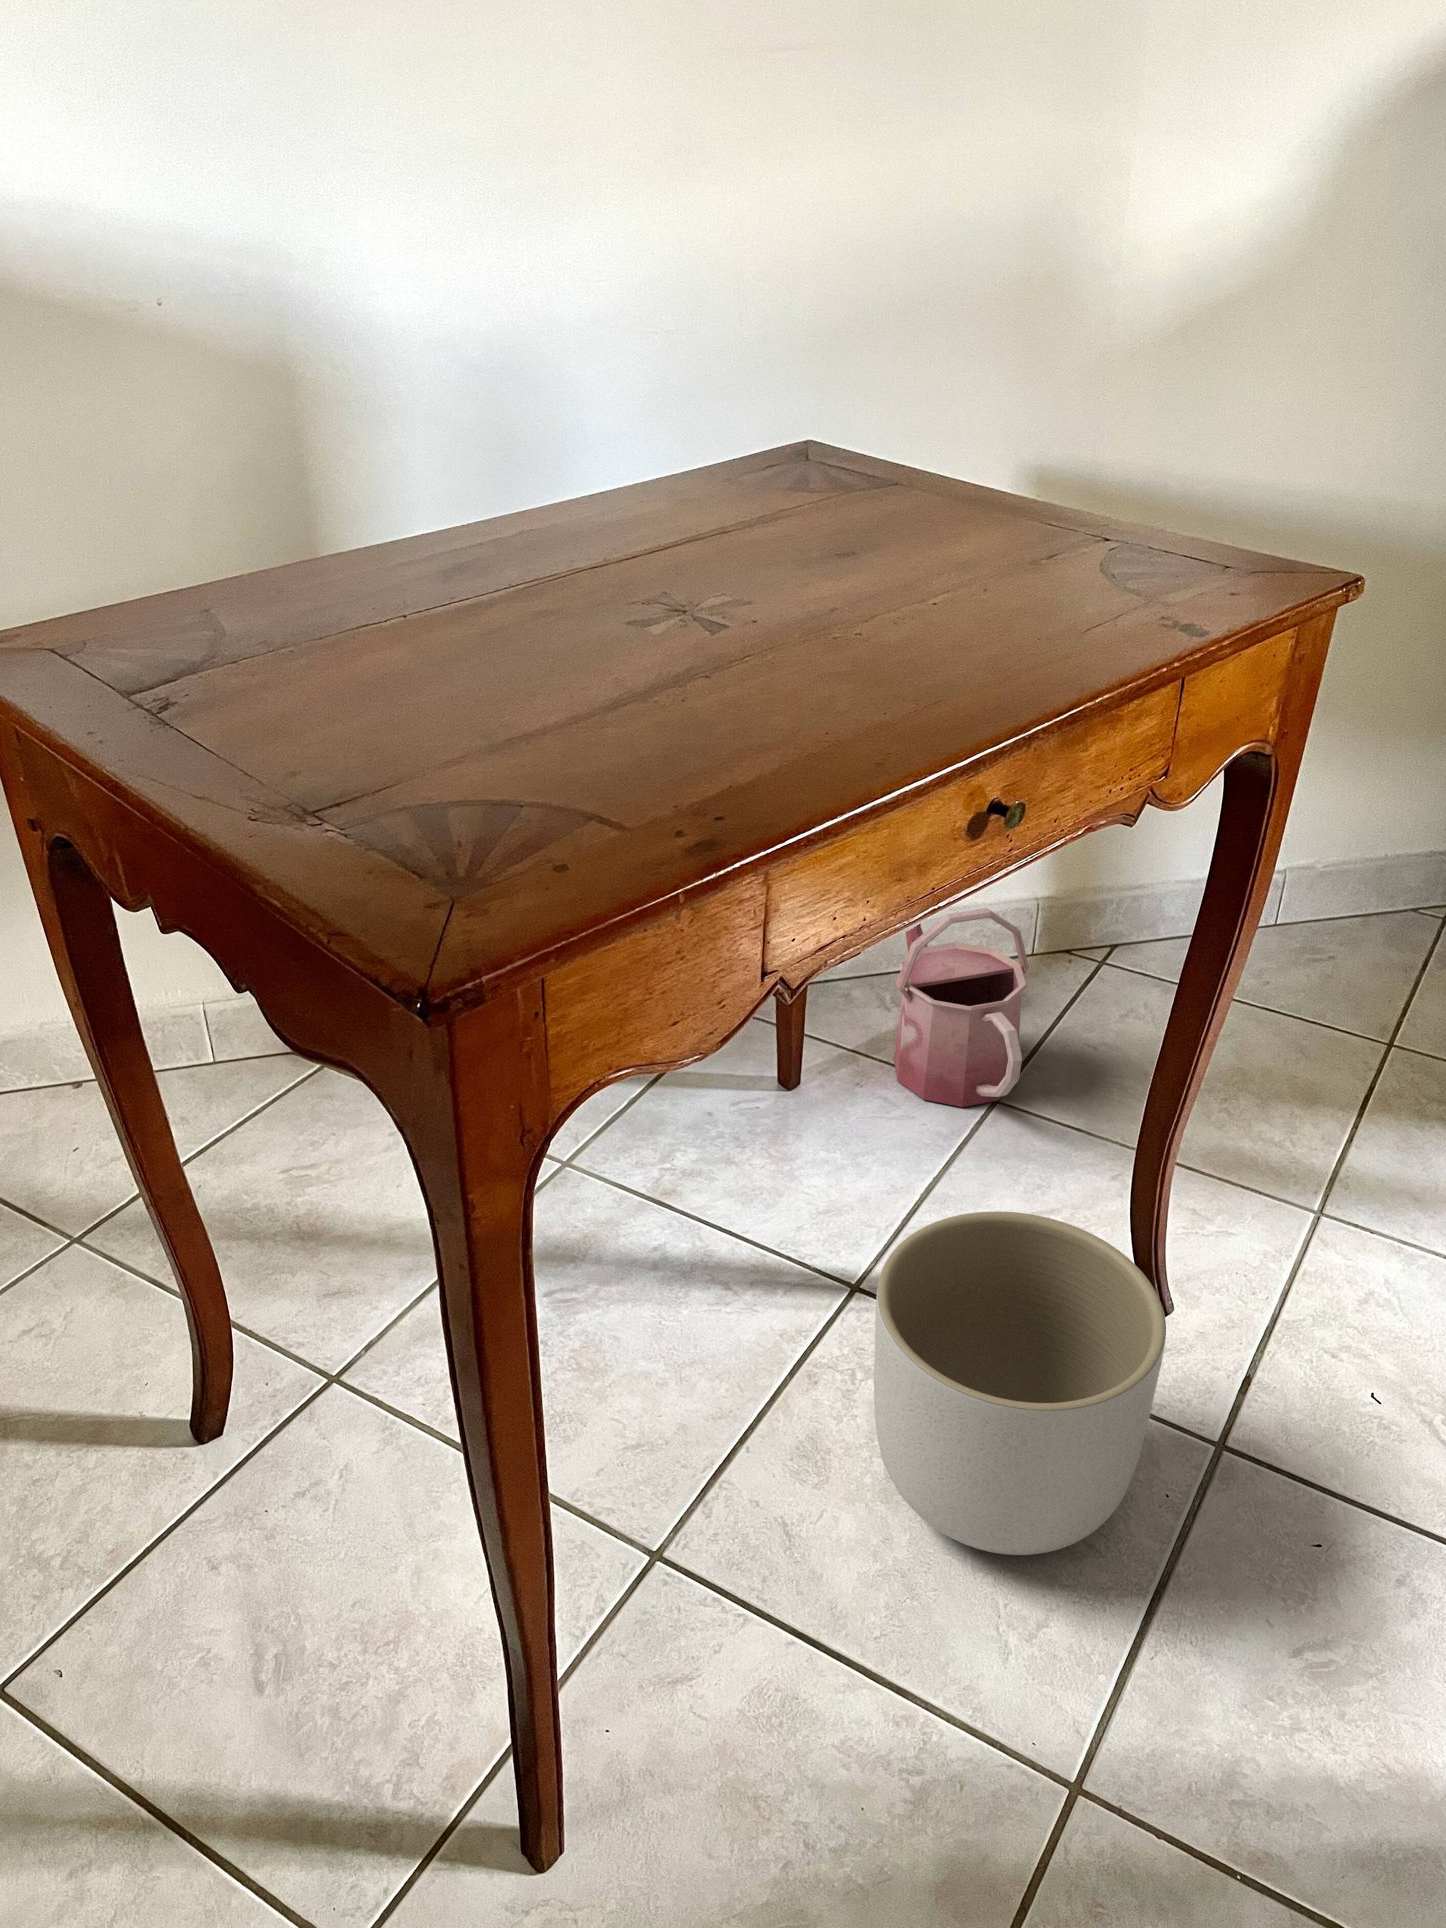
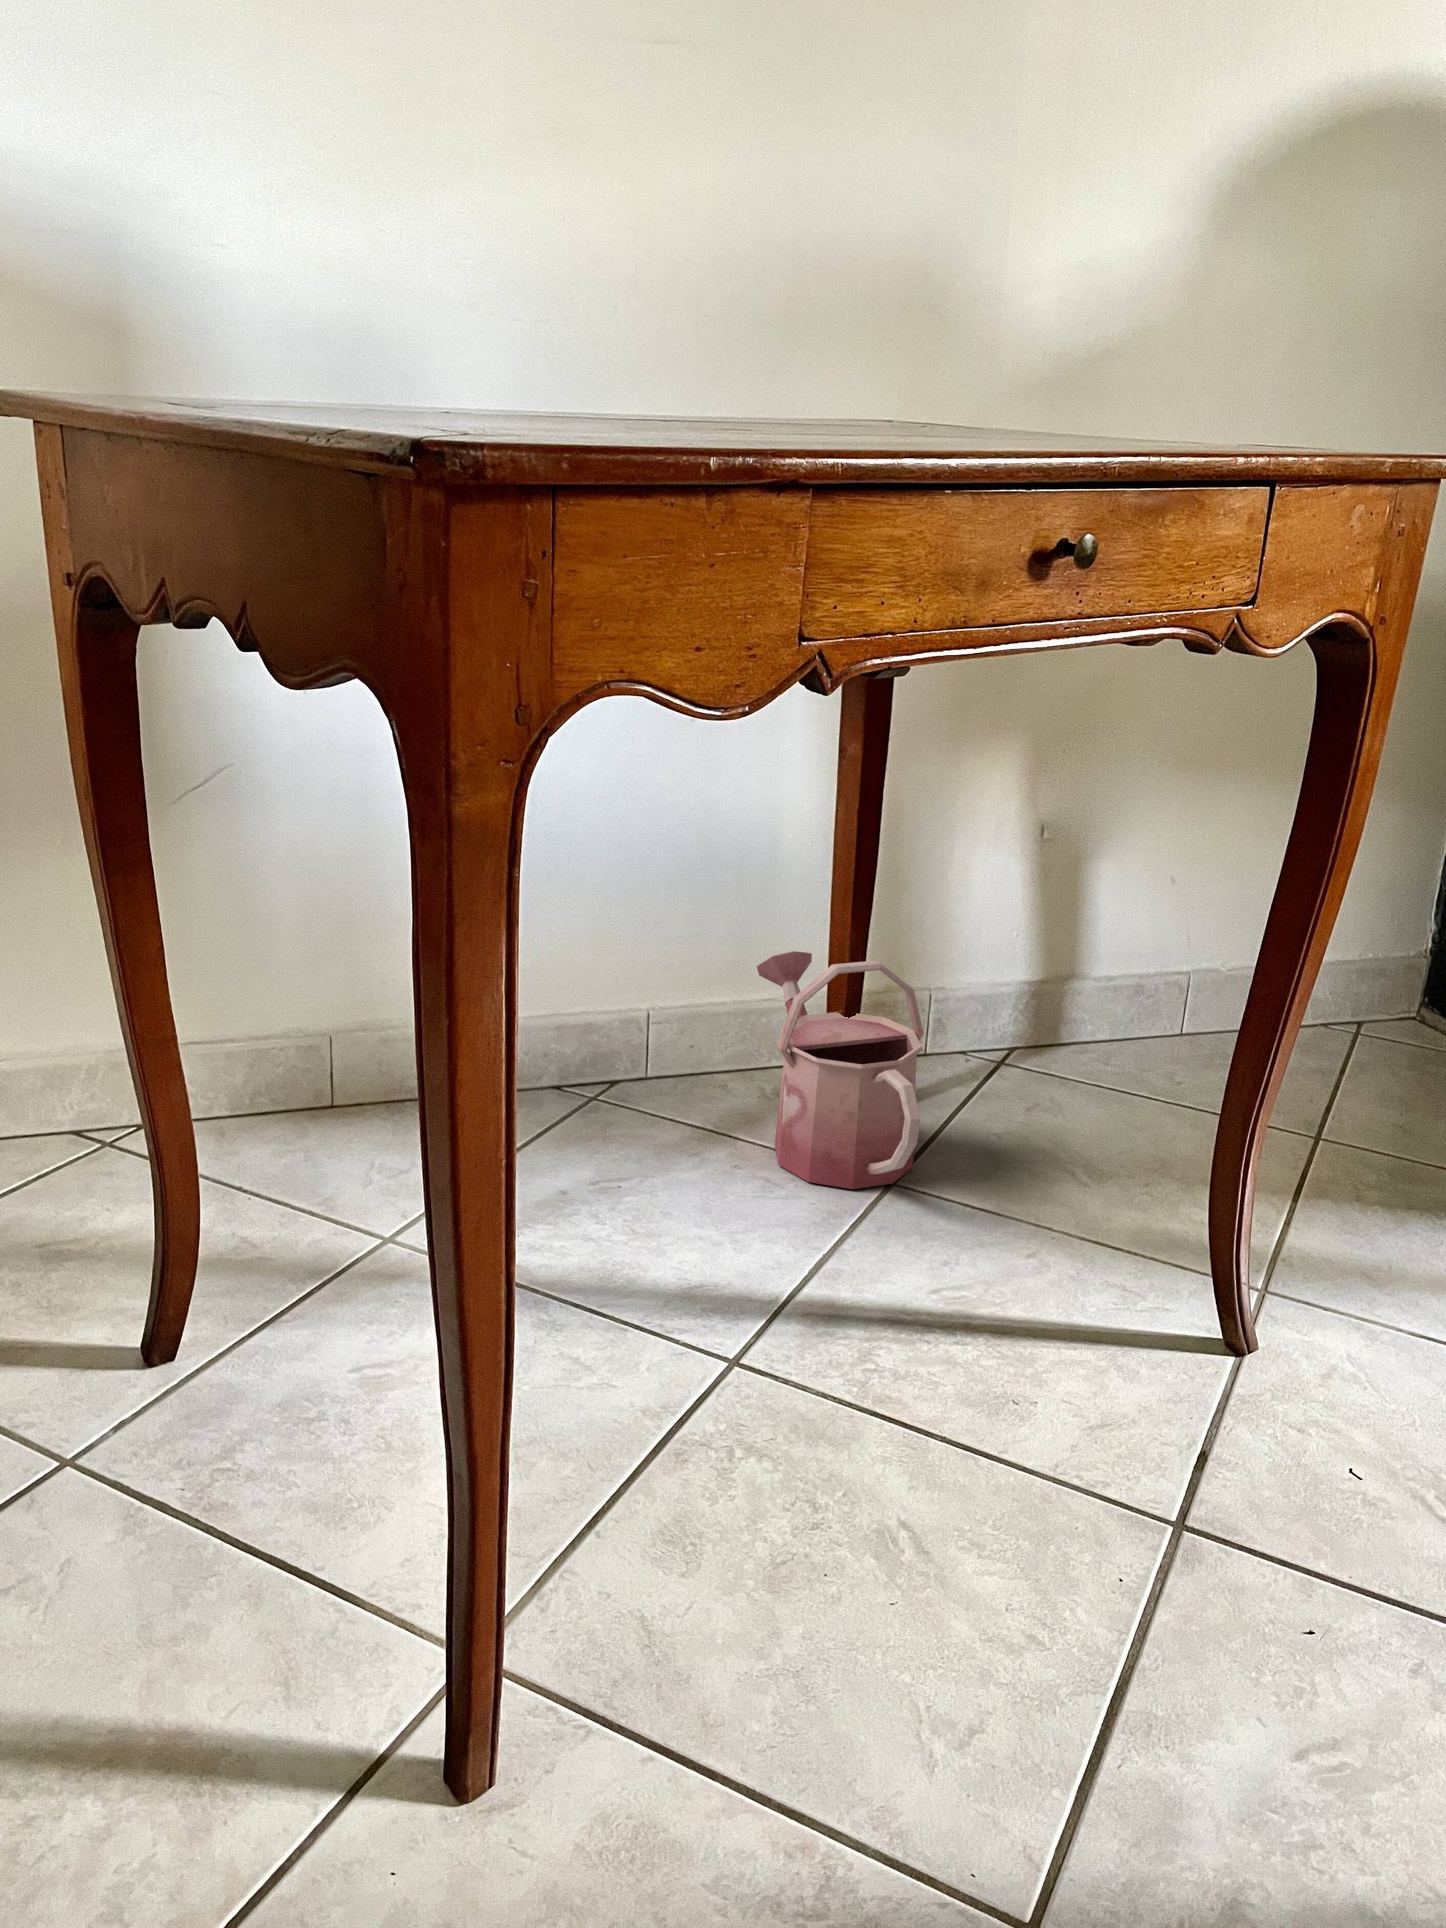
planter: present [874,1211,1166,1555] -> none [757,1218,1117,1642]

